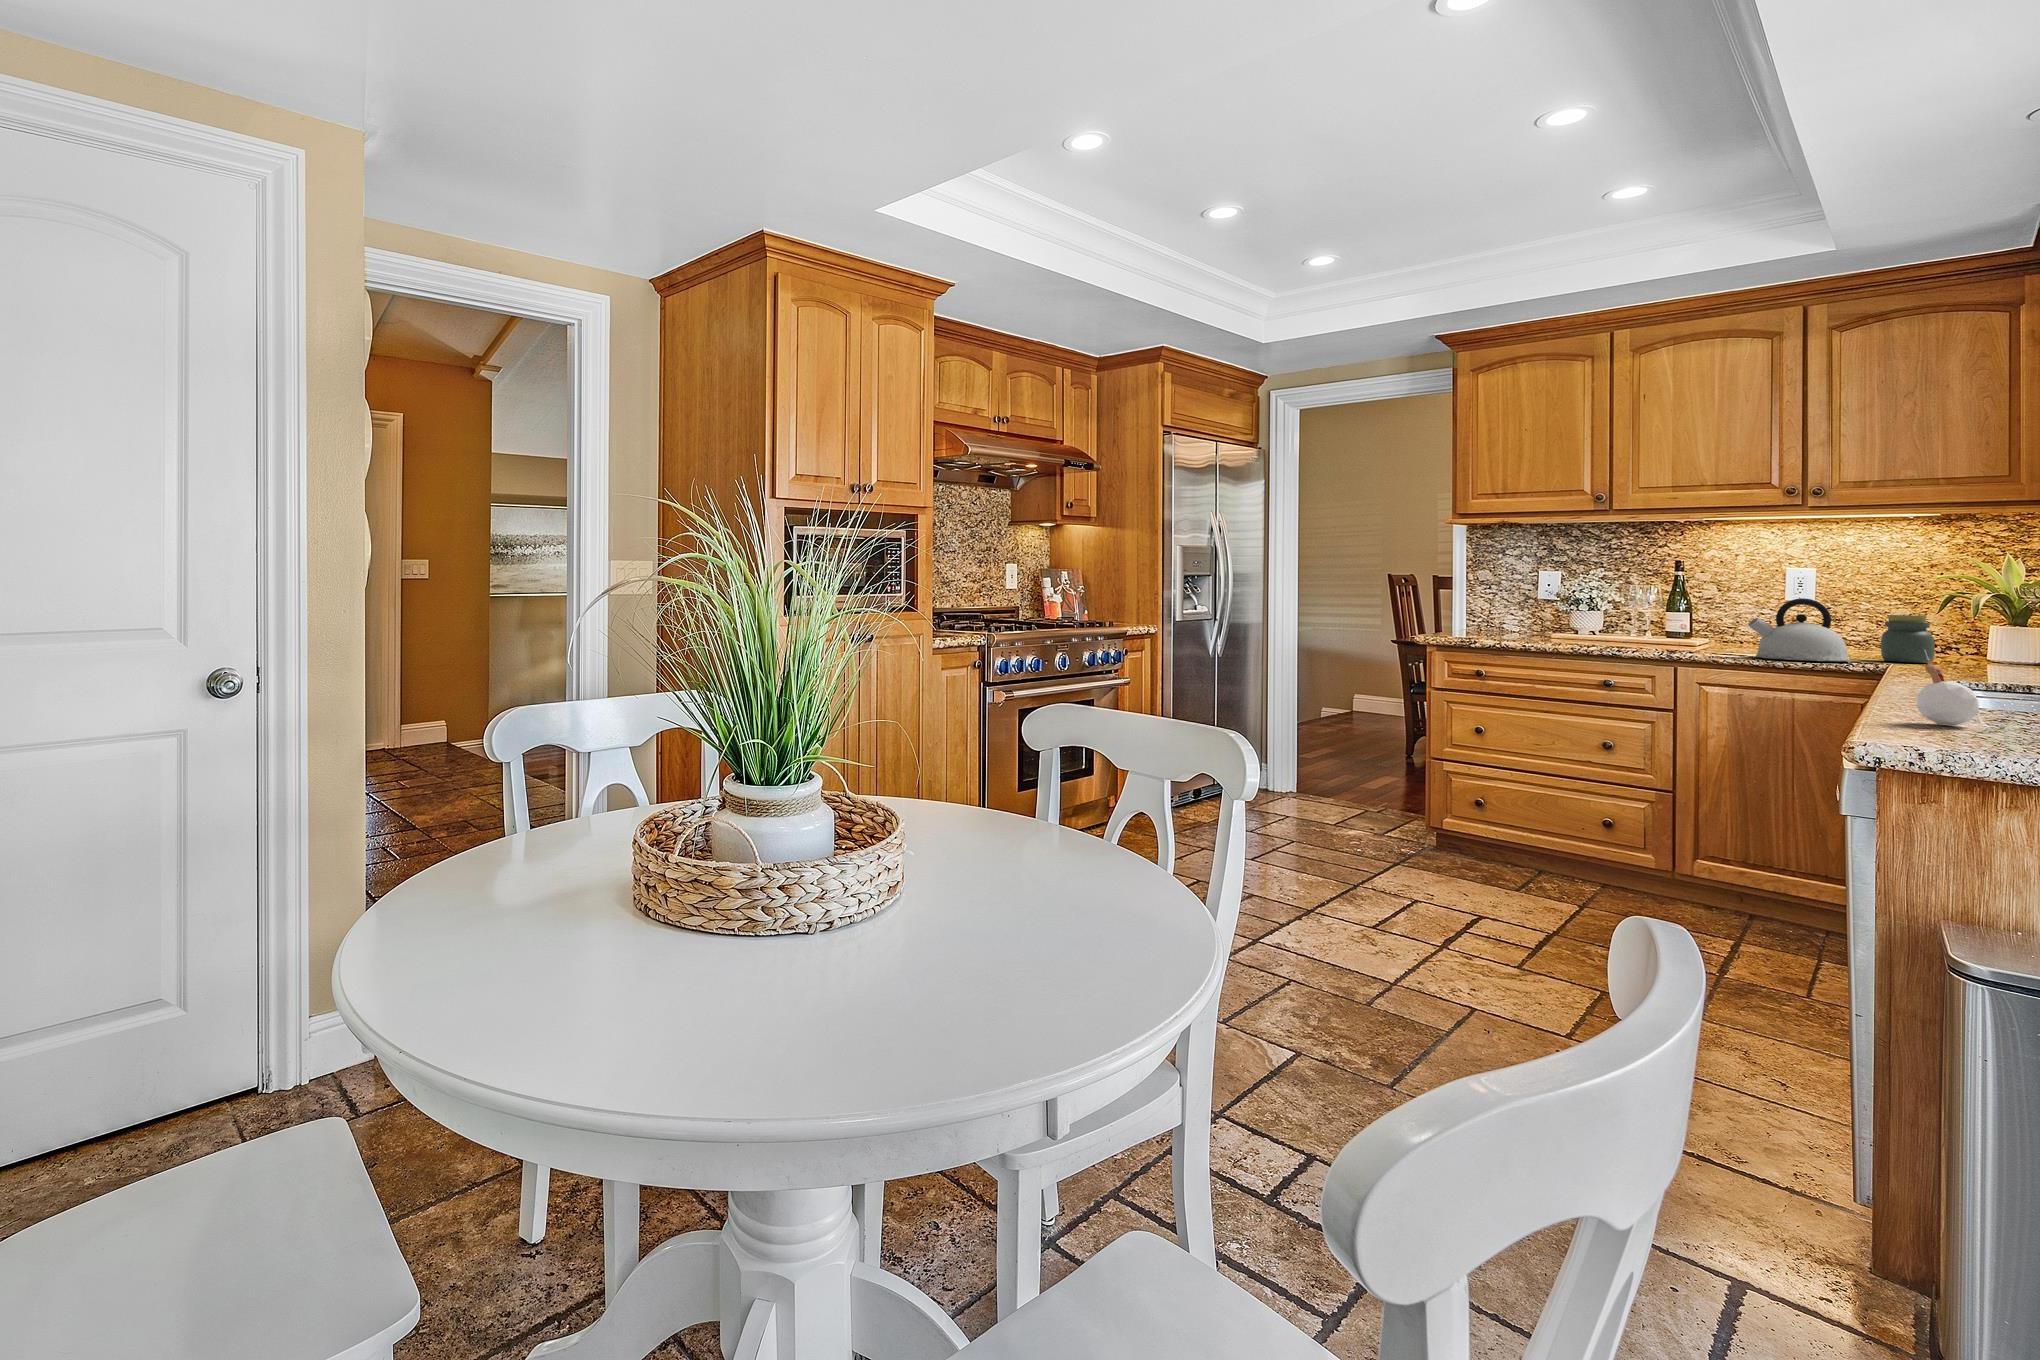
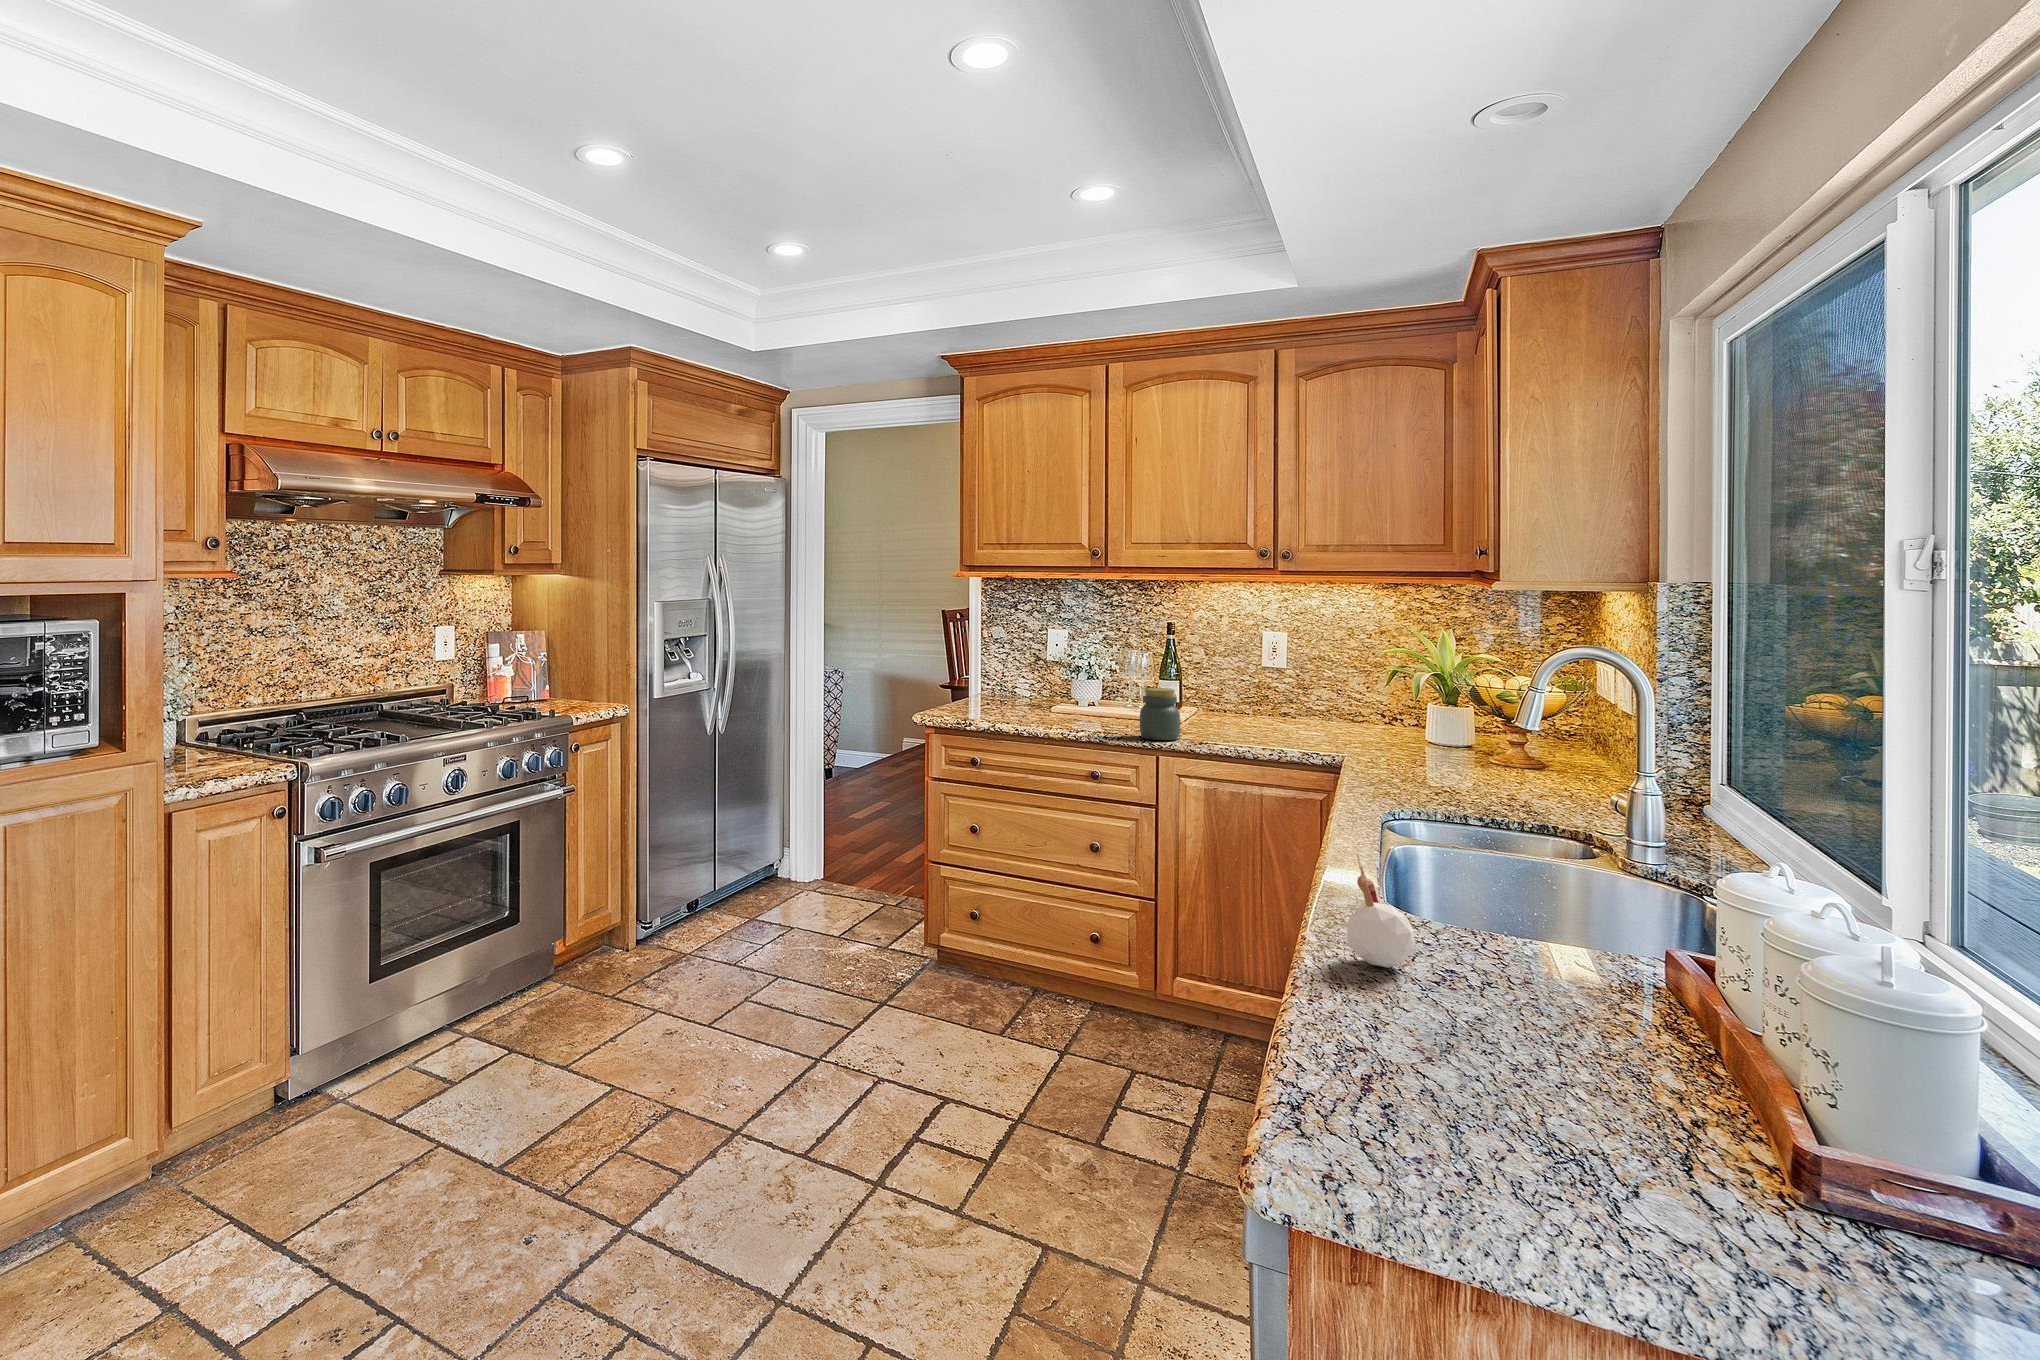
kettle: present [1748,598,1850,661] -> none [1222,680,1312,753]
jar: present [1881,615,1935,663] -> present [1140,688,1180,740]

